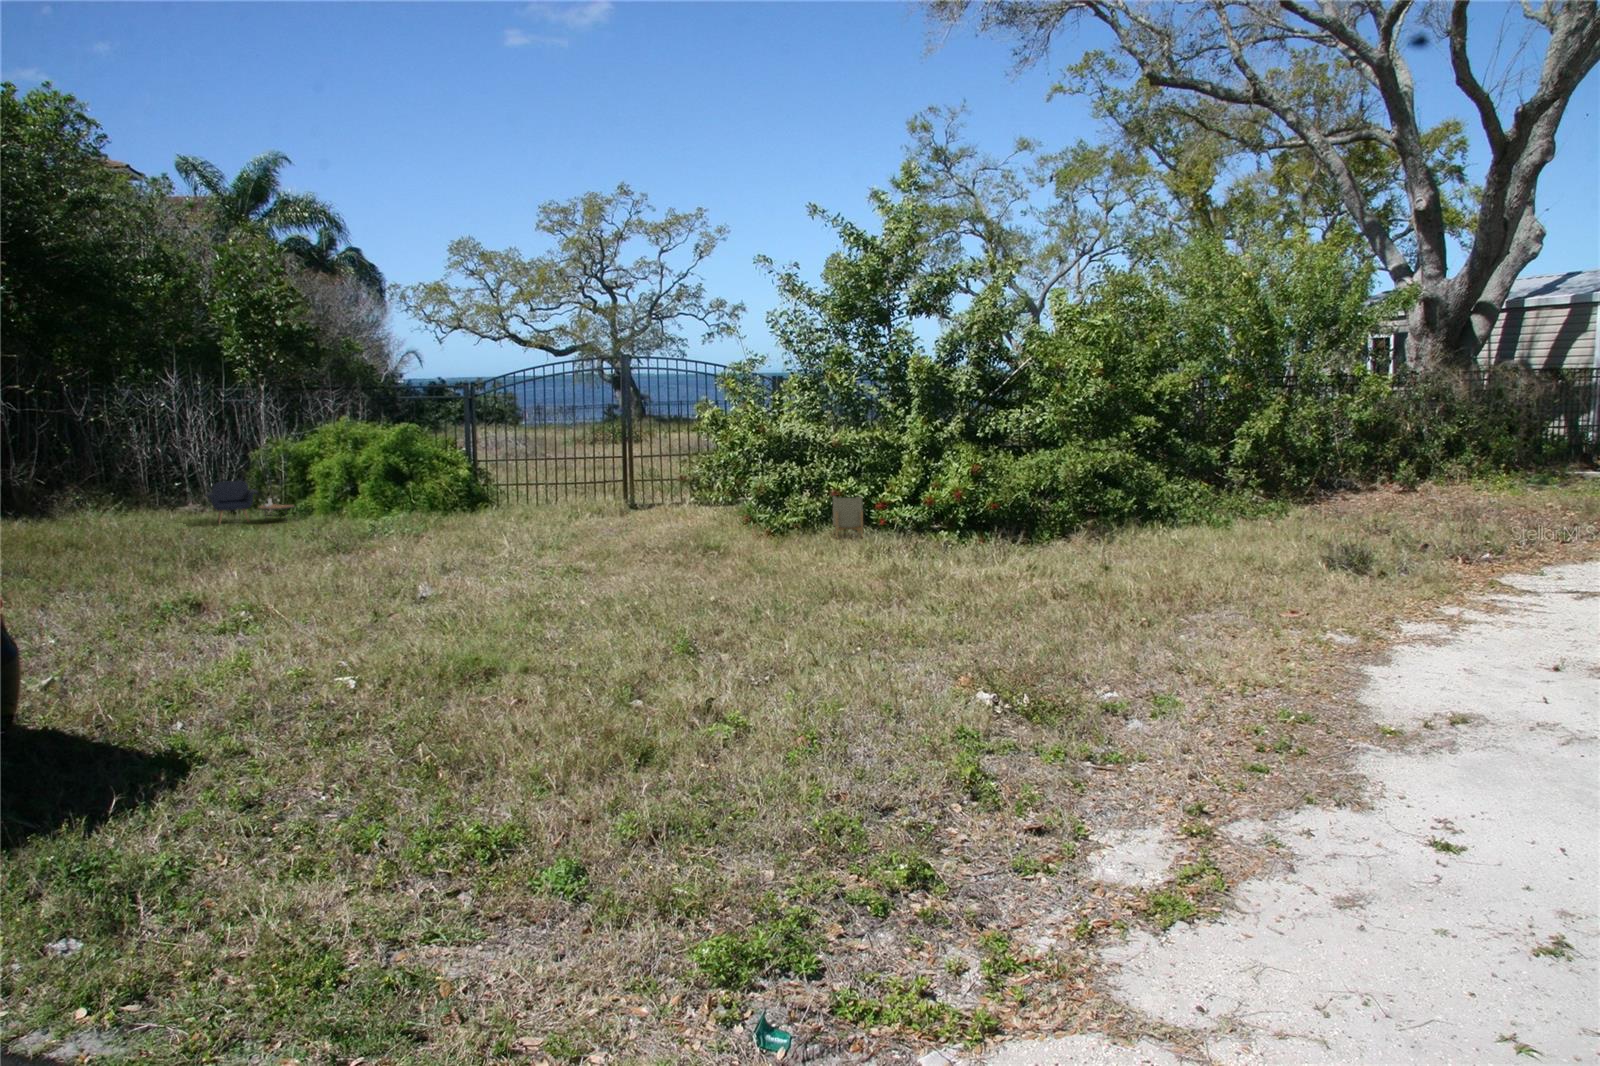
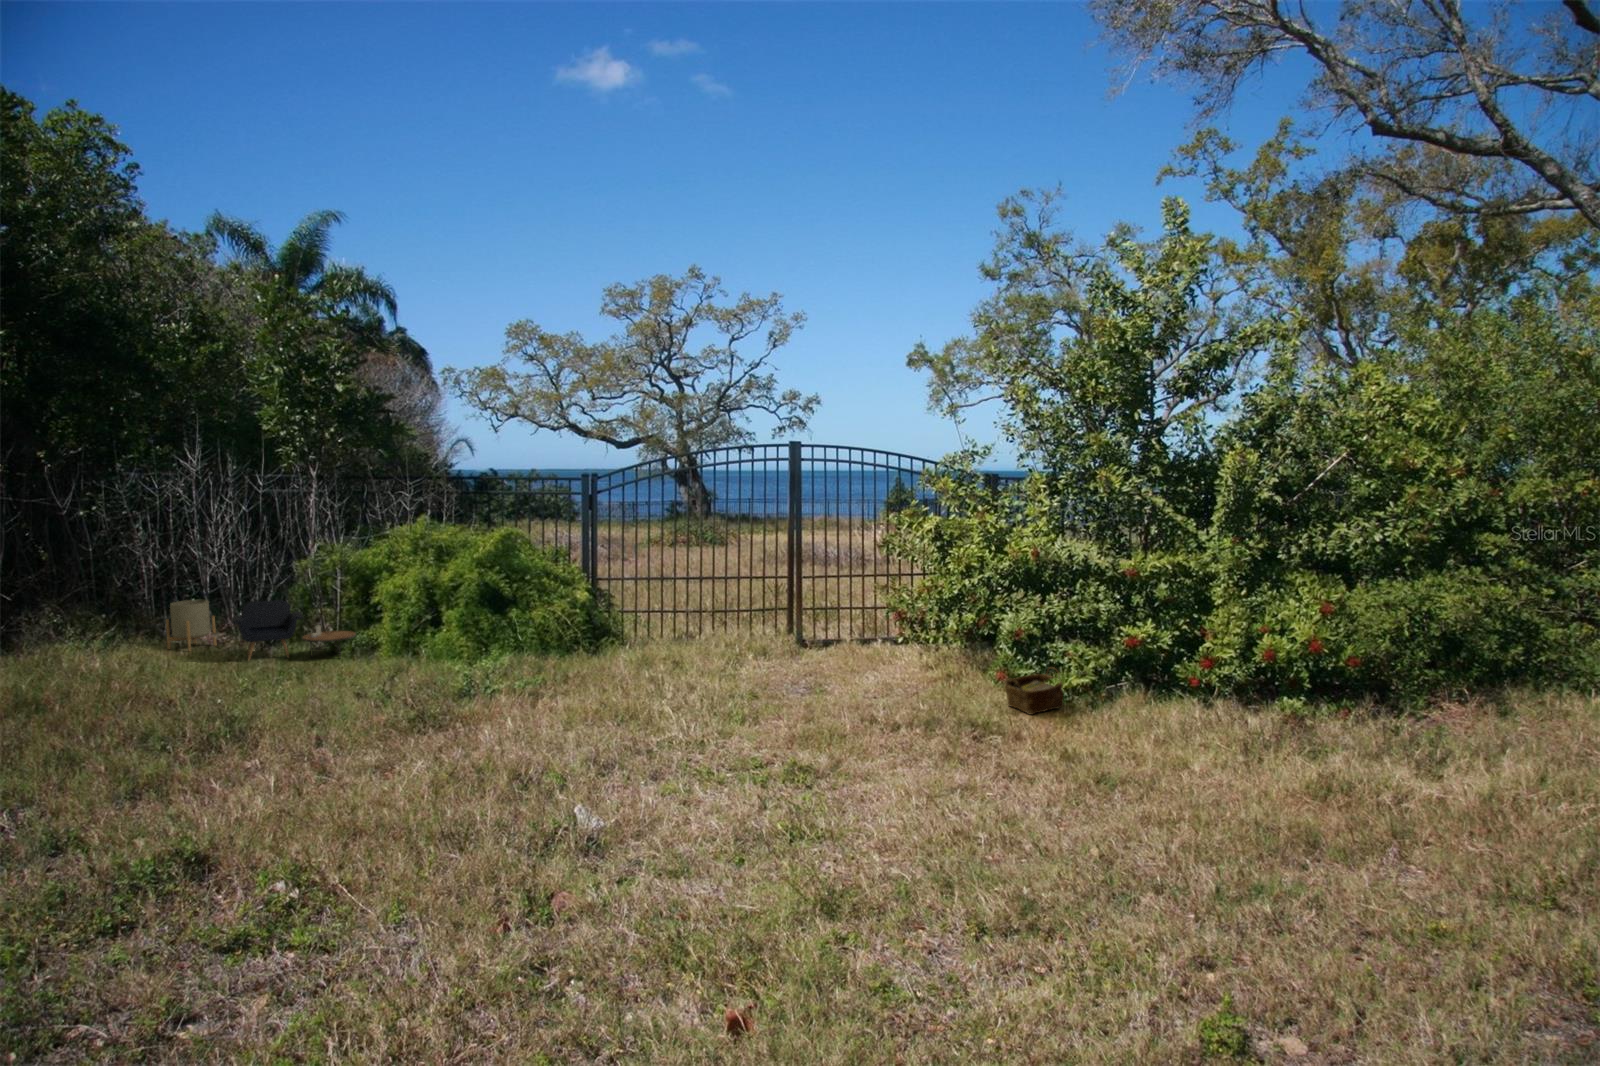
planter: present [833,496,863,538] -> present [166,600,217,651]
woven basket: none [745,511,785,542] -> present [1005,667,1064,714]

